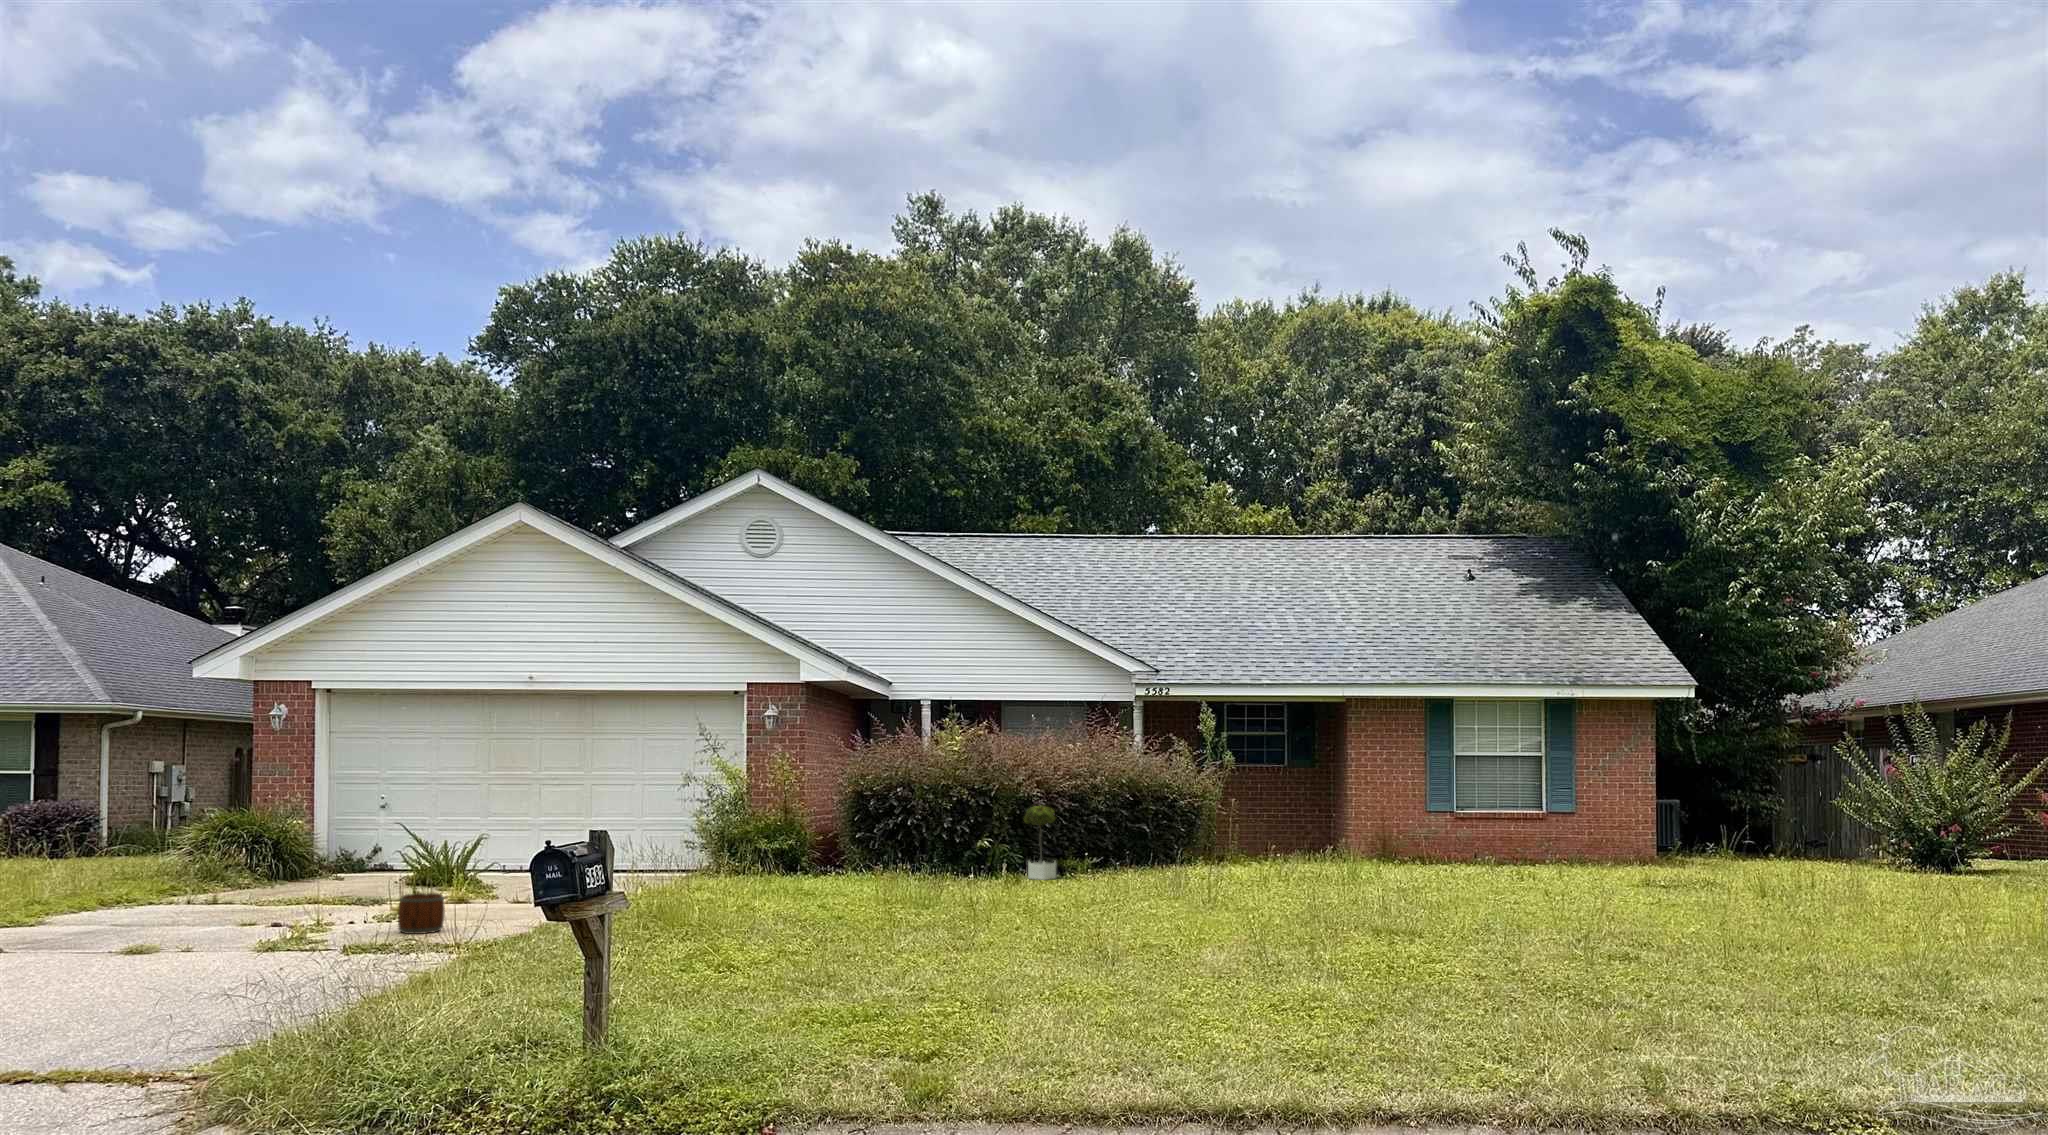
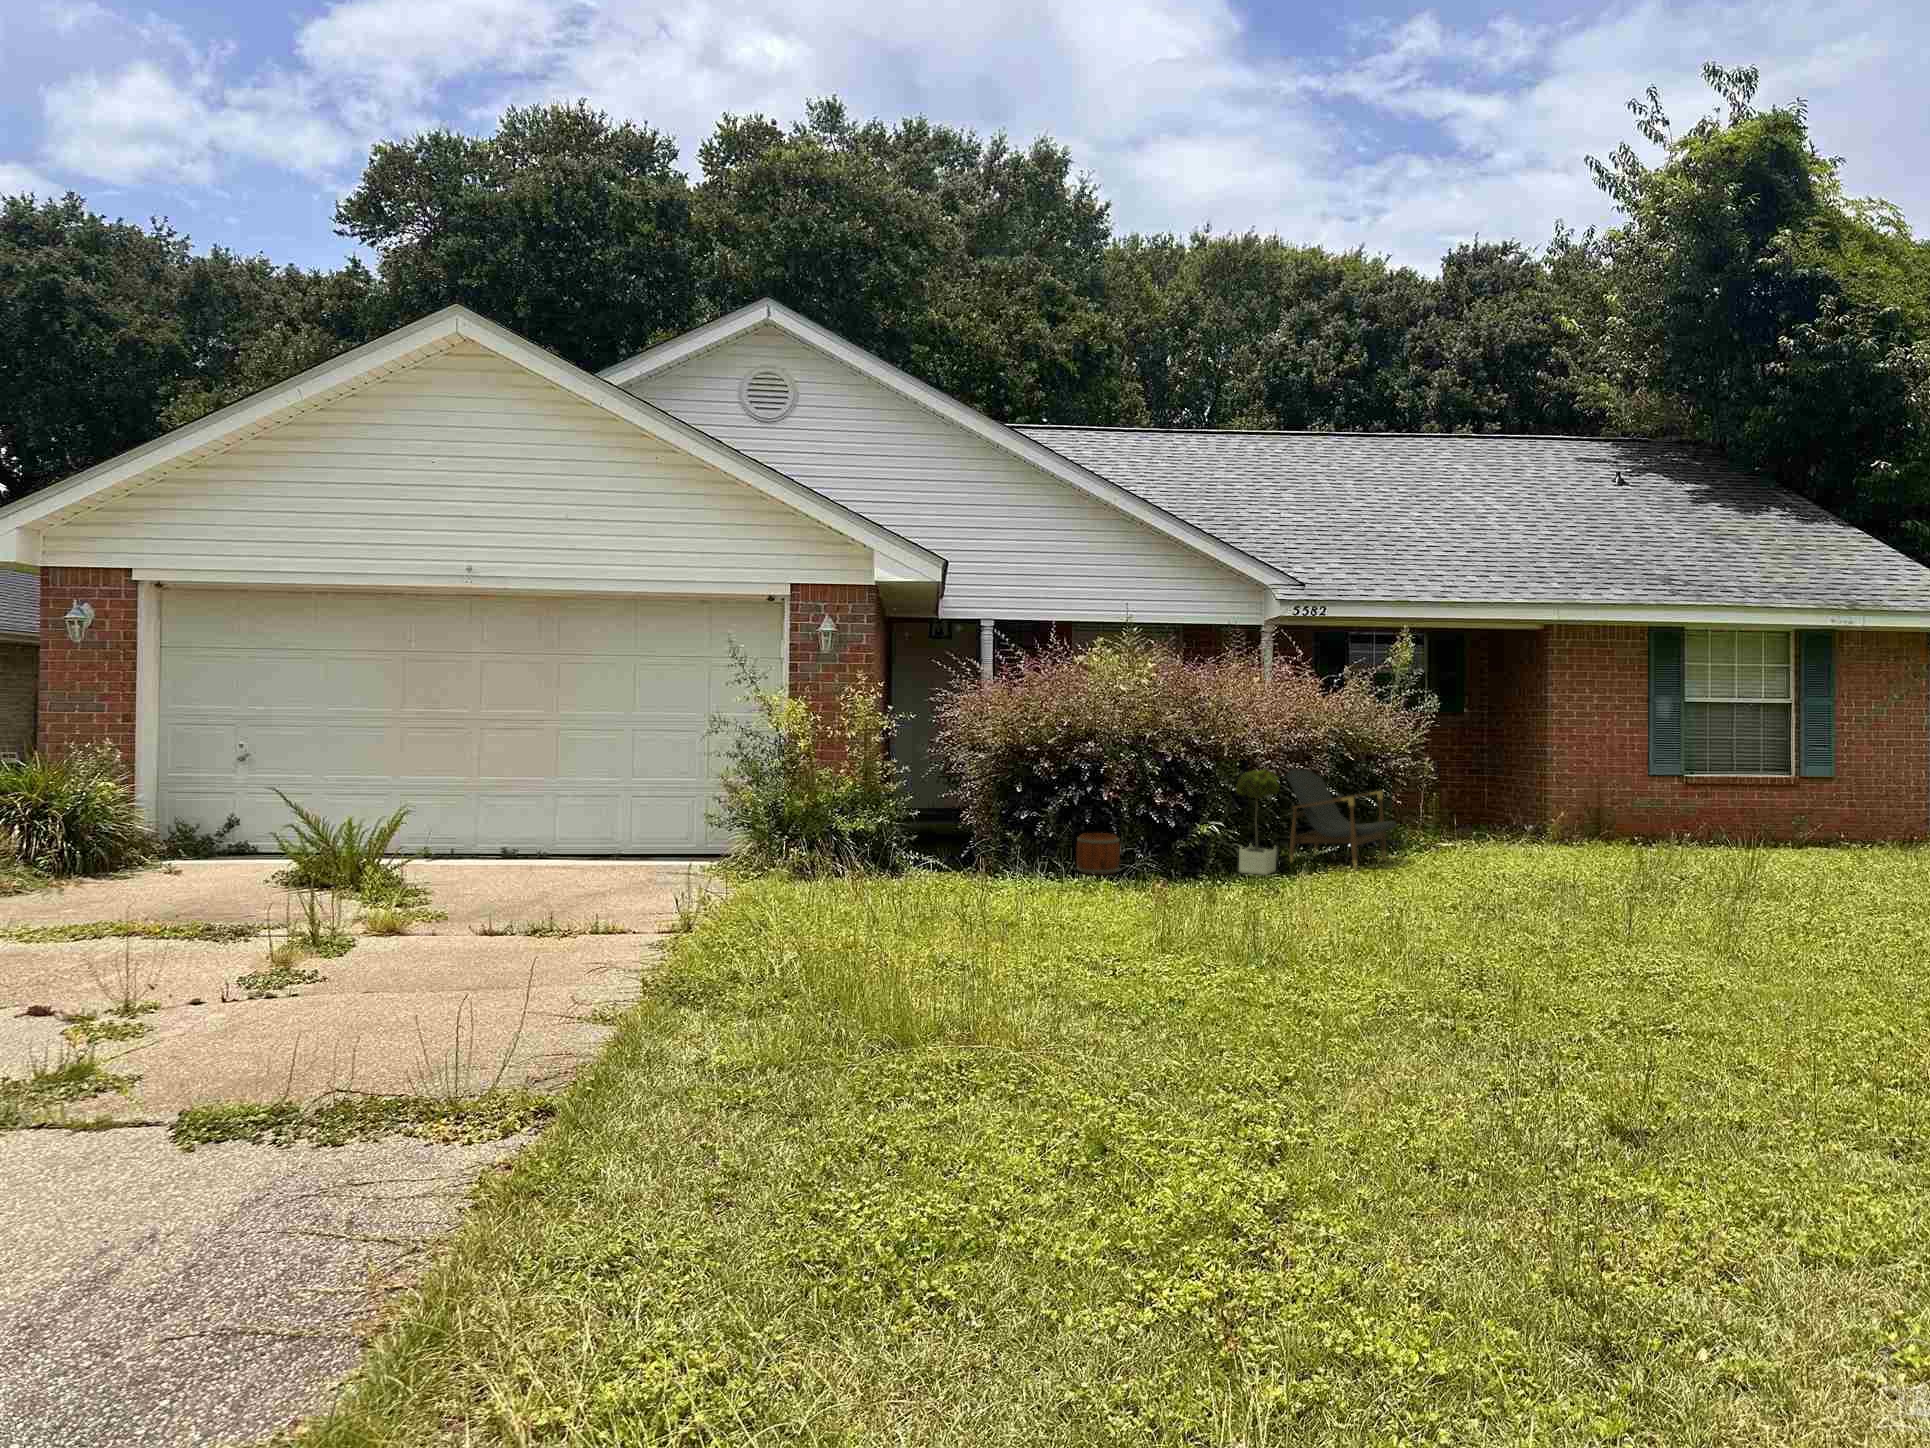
lounge chair: none [1075,805,1156,879] -> present [1285,770,1397,871]
bucket: present [398,893,445,934] -> present [1076,833,1120,875]

